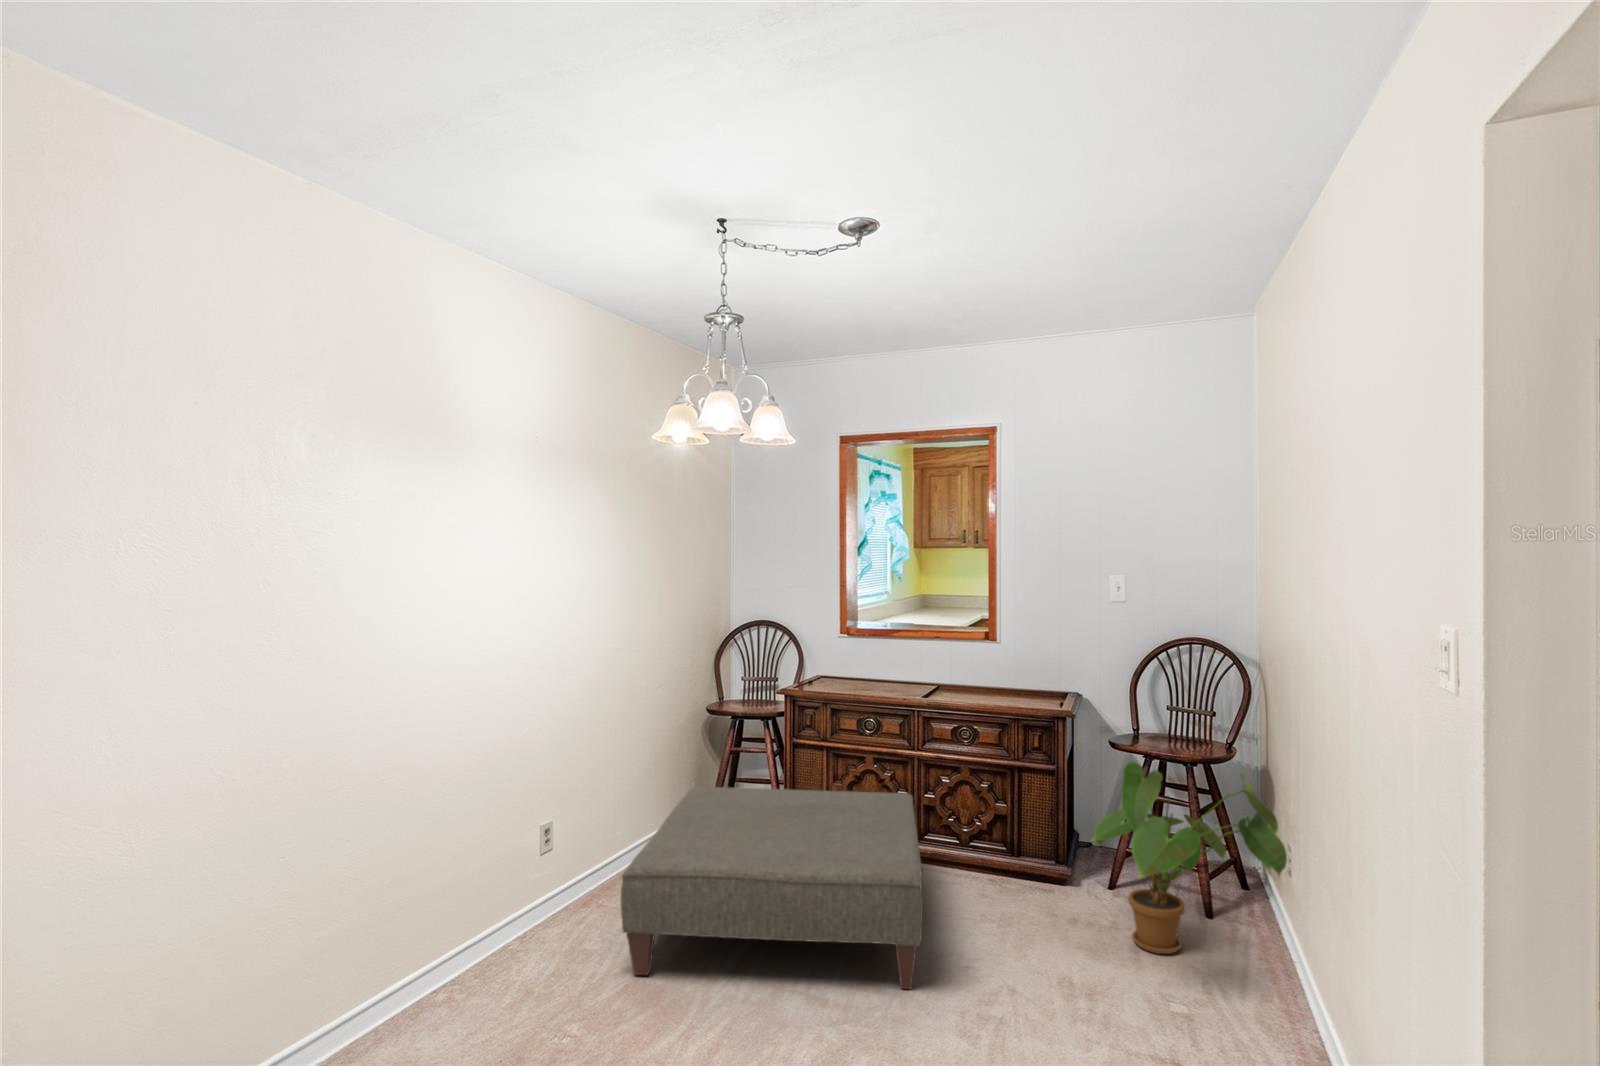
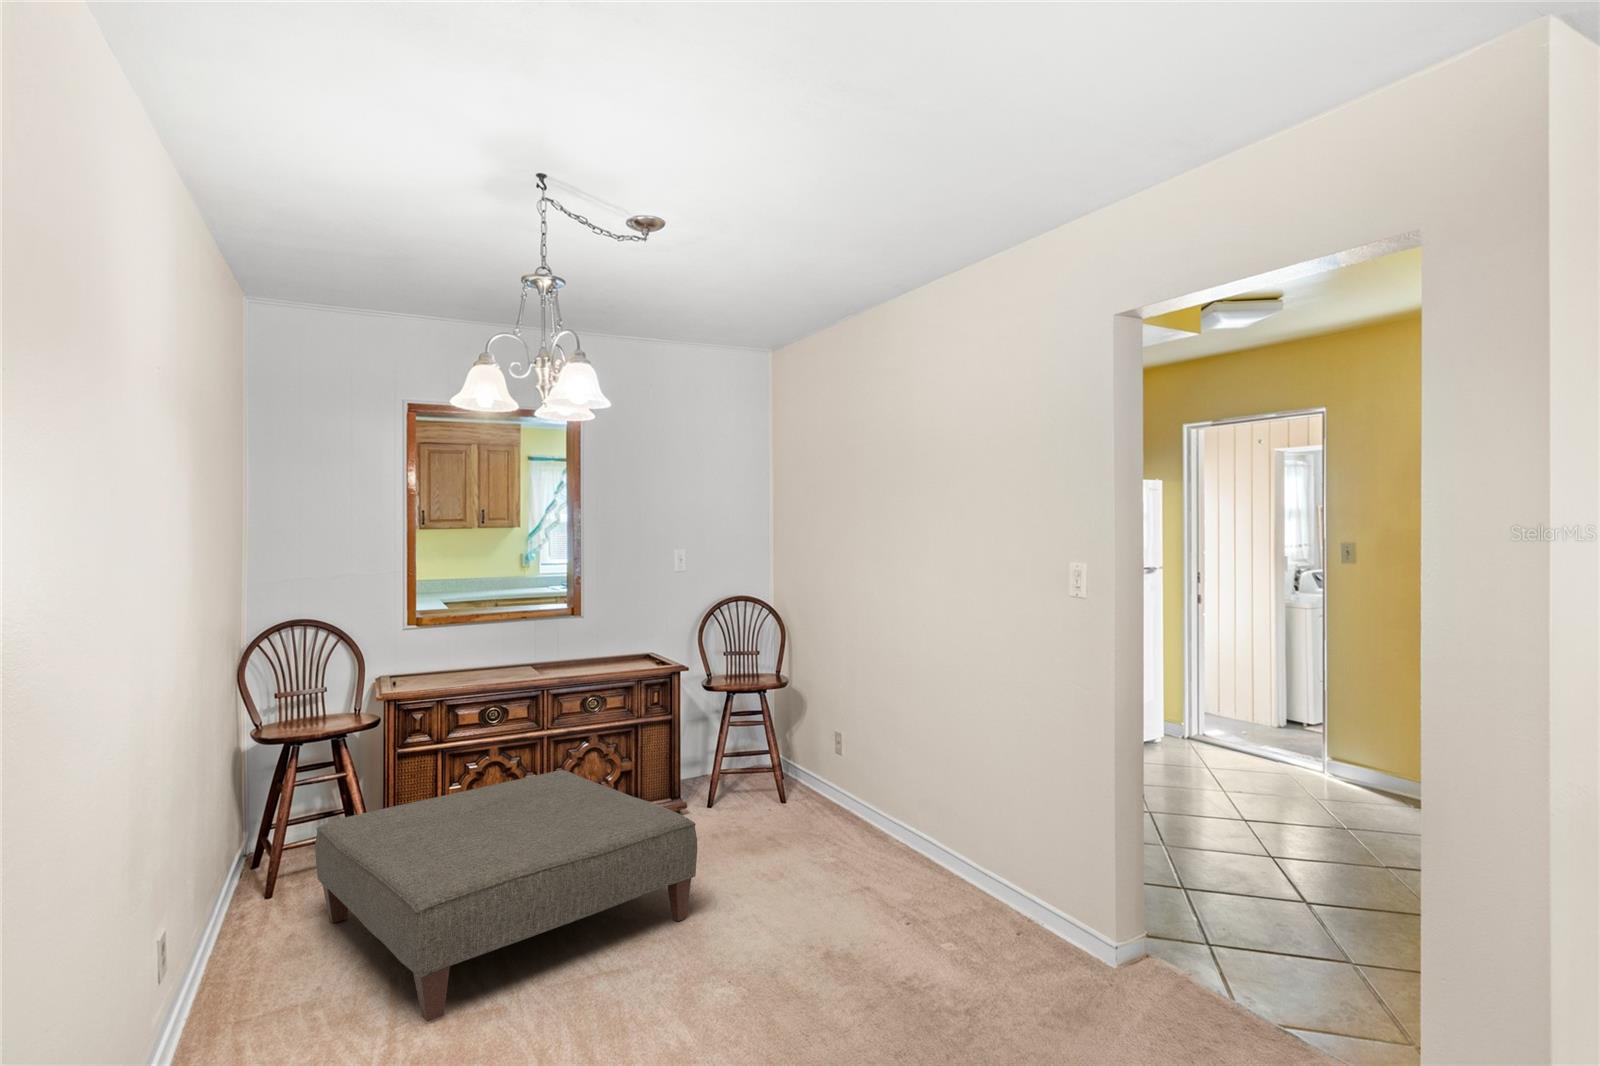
house plant: present [1092,762,1287,954] -> none [732,689,888,835]

